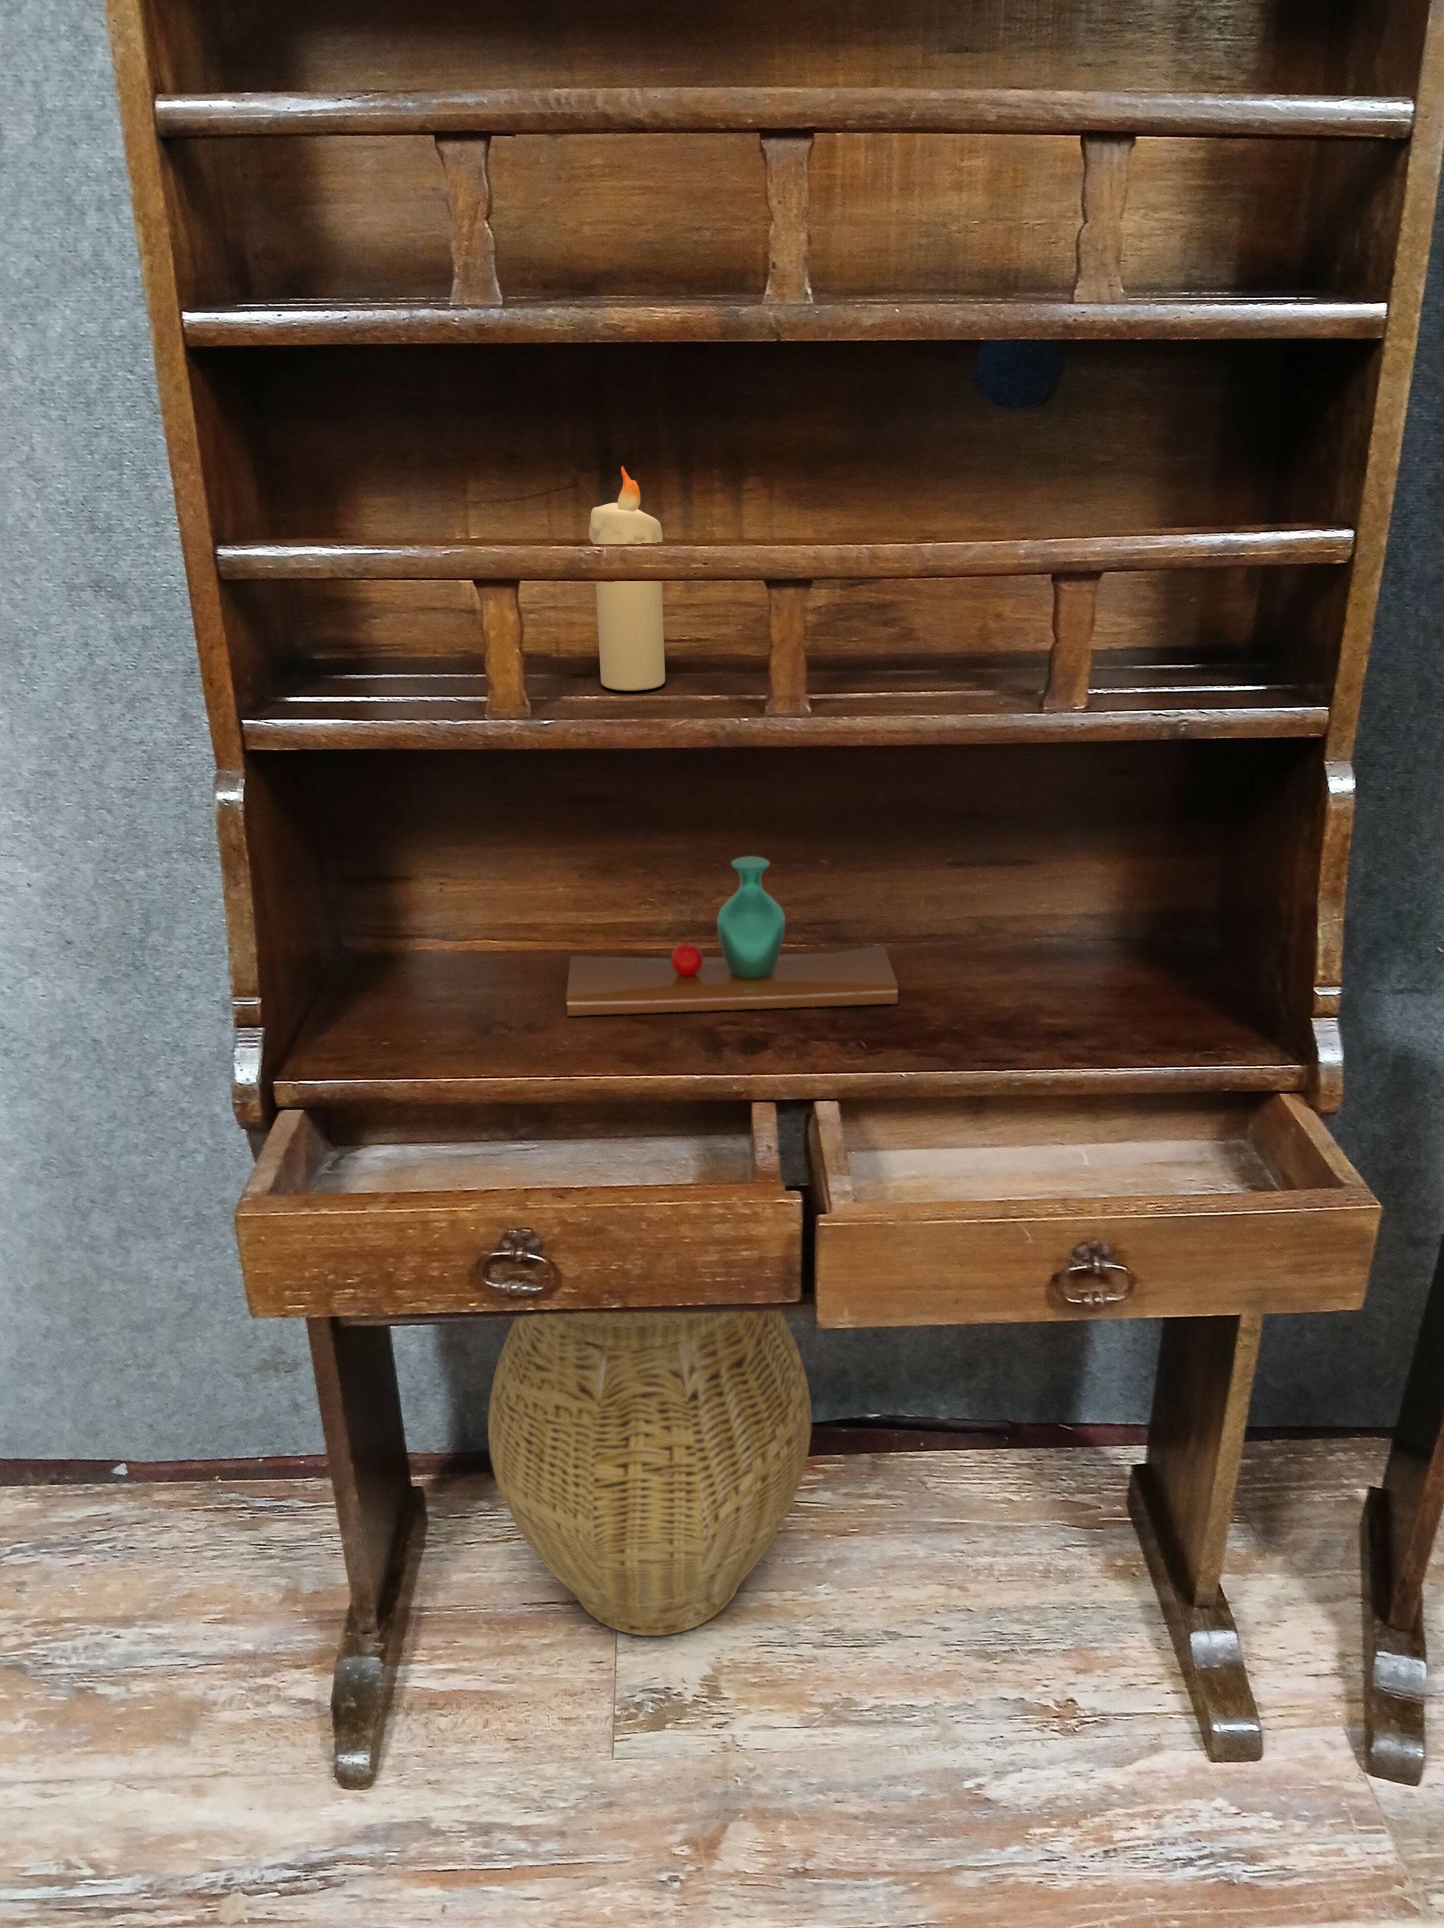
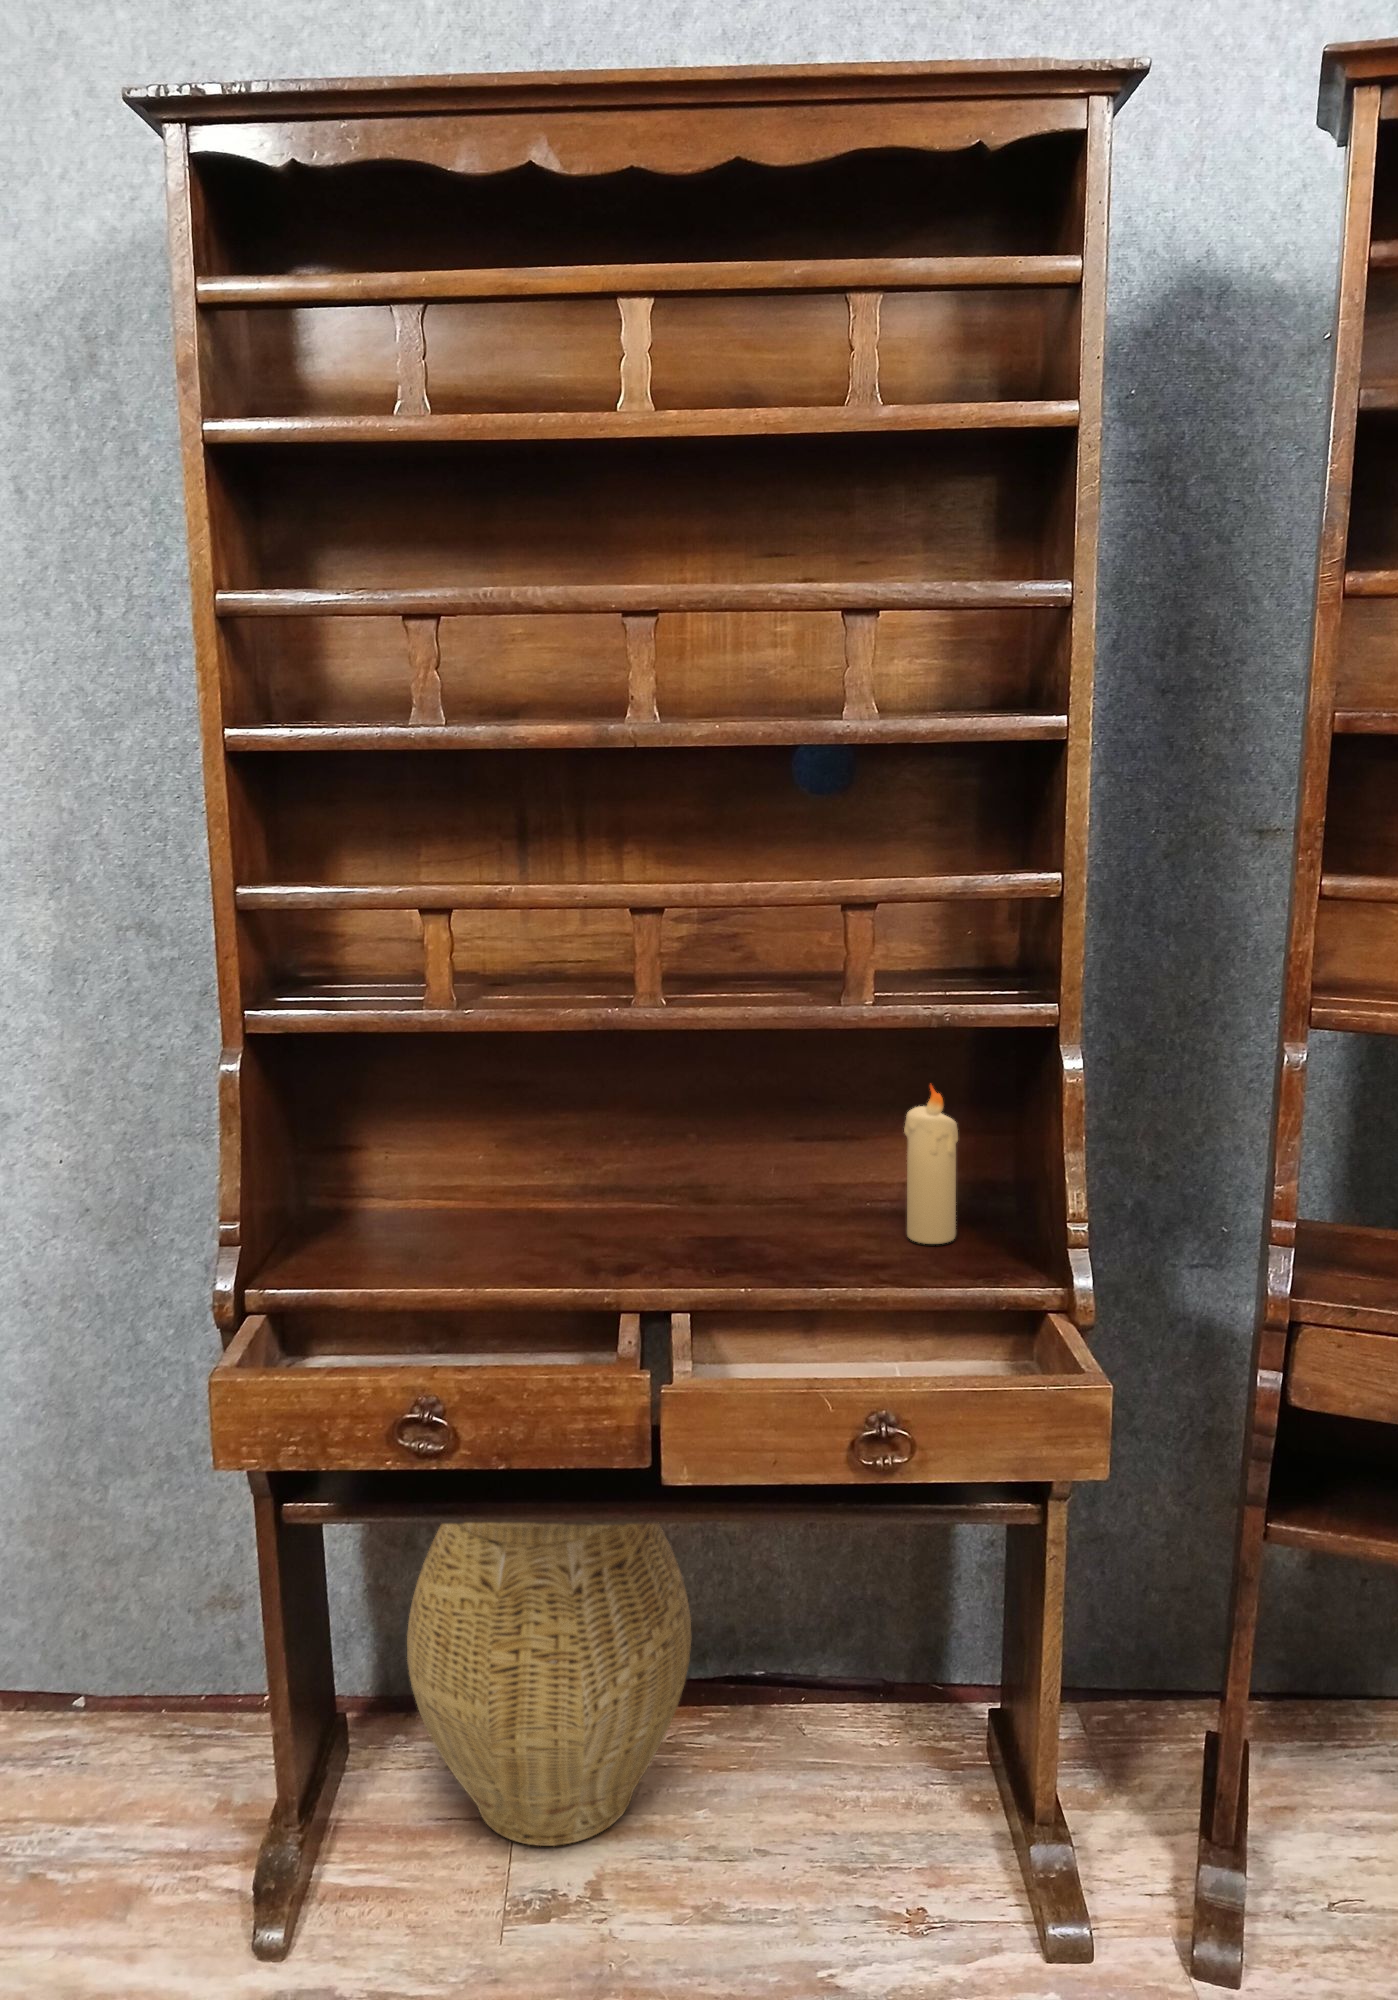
candle: present [589,466,665,690] -> present [904,1085,958,1244]
vase: present [566,856,898,1016] -> none [482,1127,748,1251]

